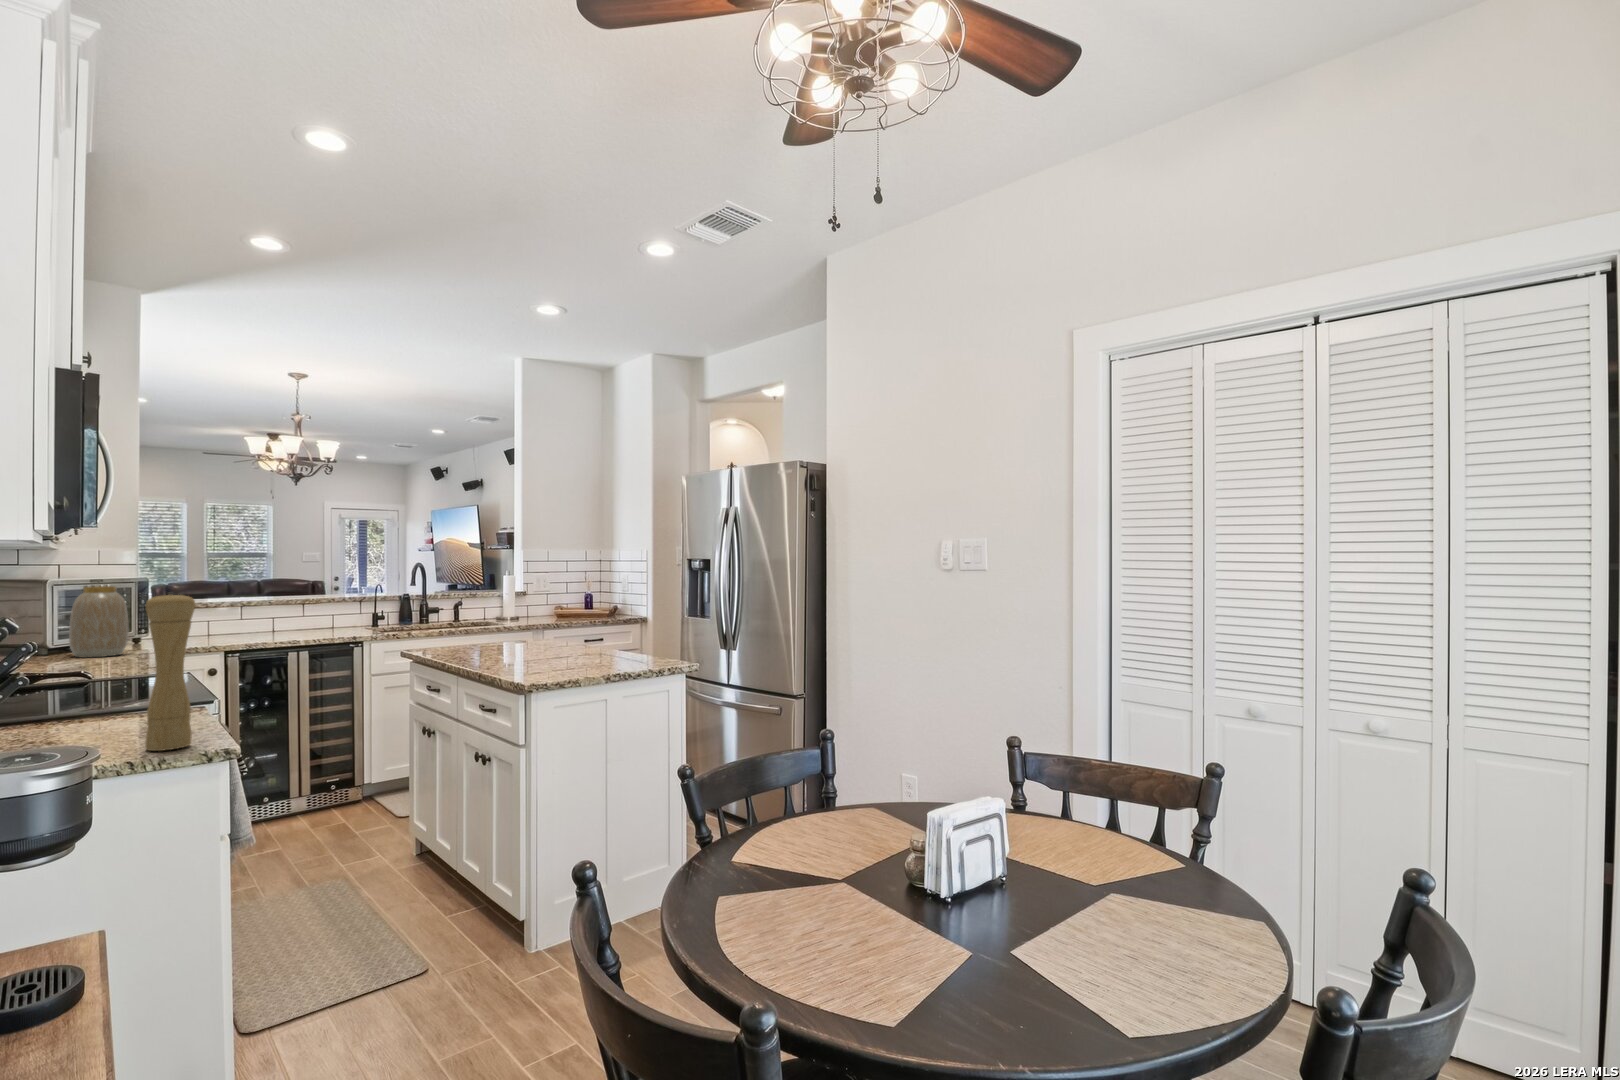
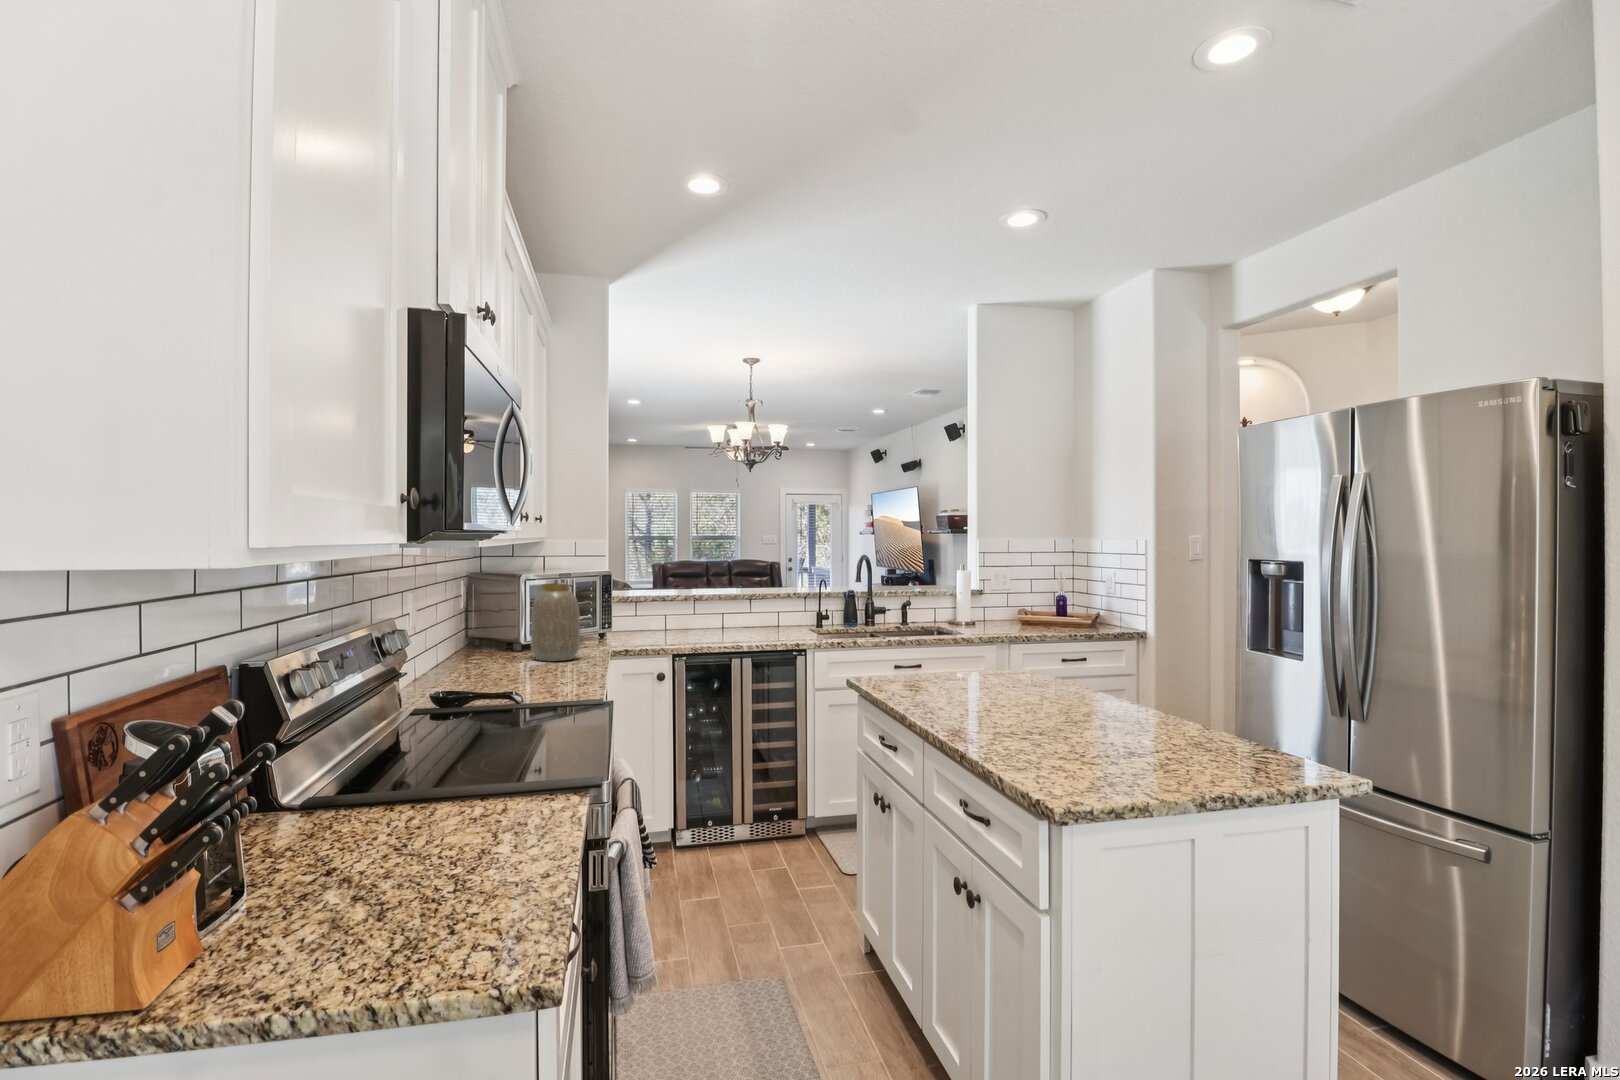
pepper mill: present [145,593,195,751] -> none [412,663,492,976]

